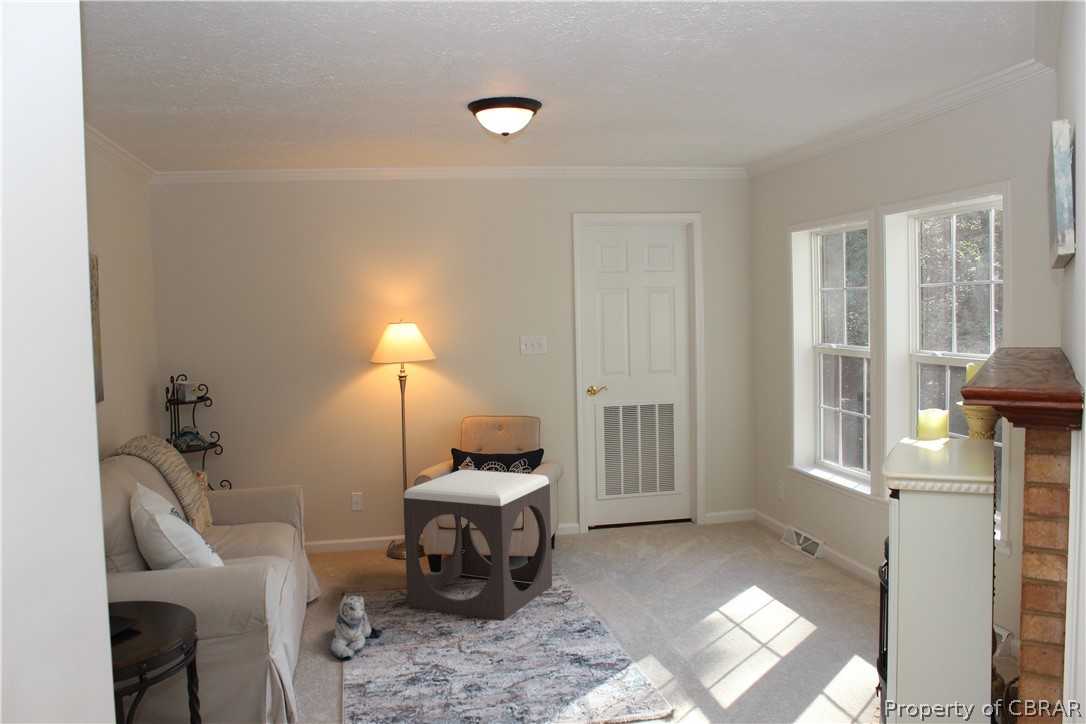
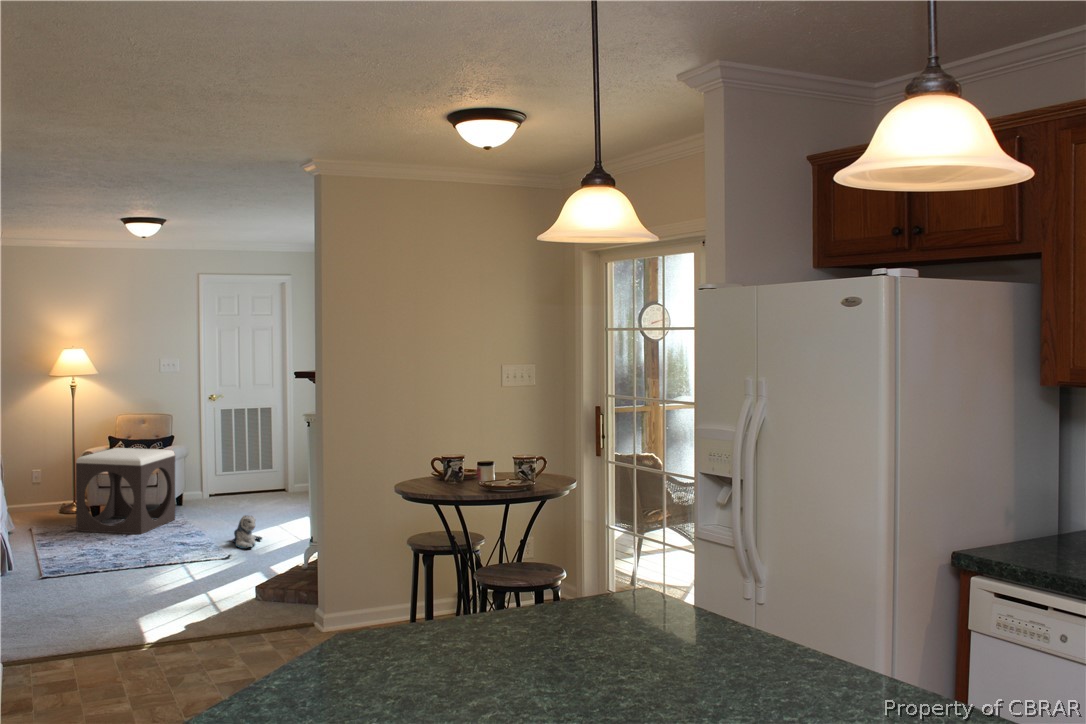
plush toy: present [331,596,382,659] -> present [233,515,262,549]

